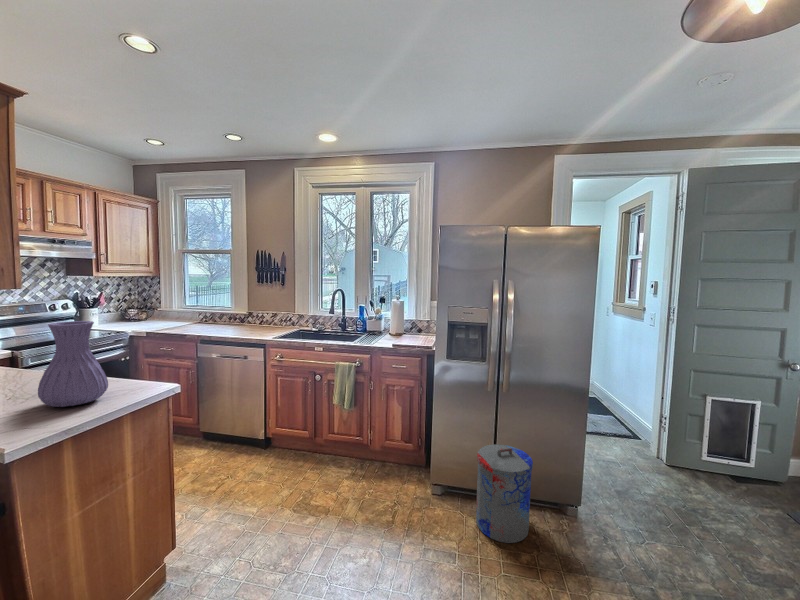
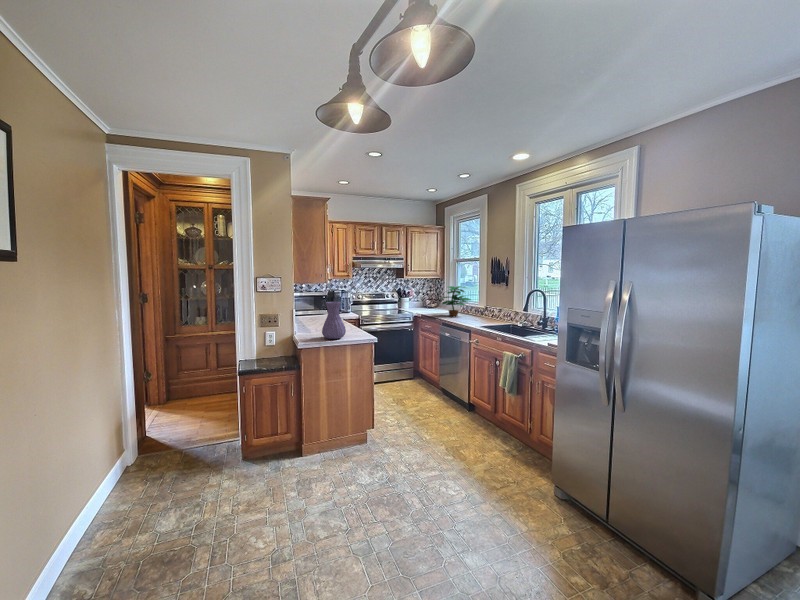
potted plant: none [186,287,233,330] -> present [442,286,471,316]
trash can: present [476,444,533,543] -> none [560,462,628,574]

